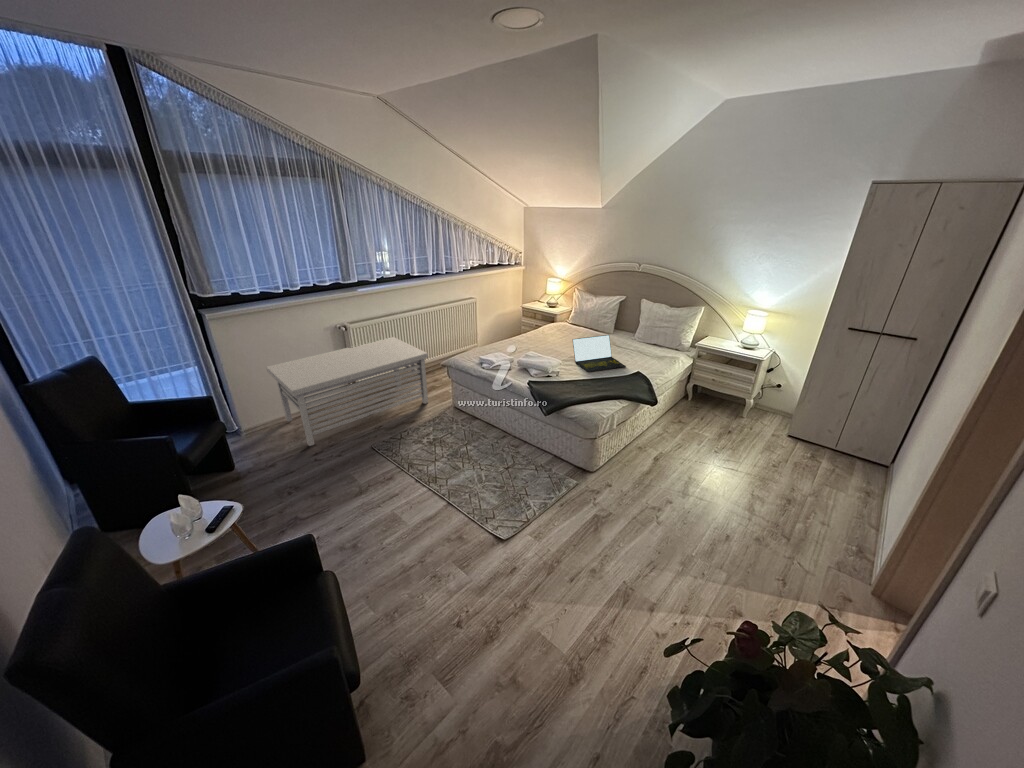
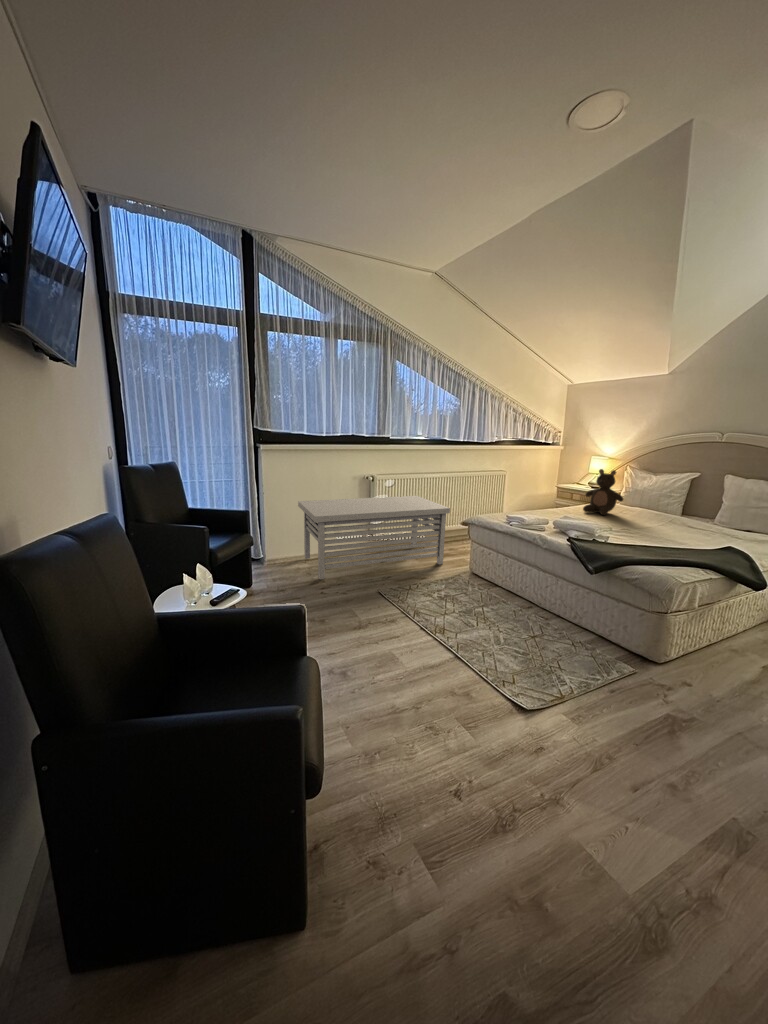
stuffed bear: none [542,300,572,342] -> present [583,469,623,515]
laptop: present [573,335,626,372] -> none [628,503,706,543]

